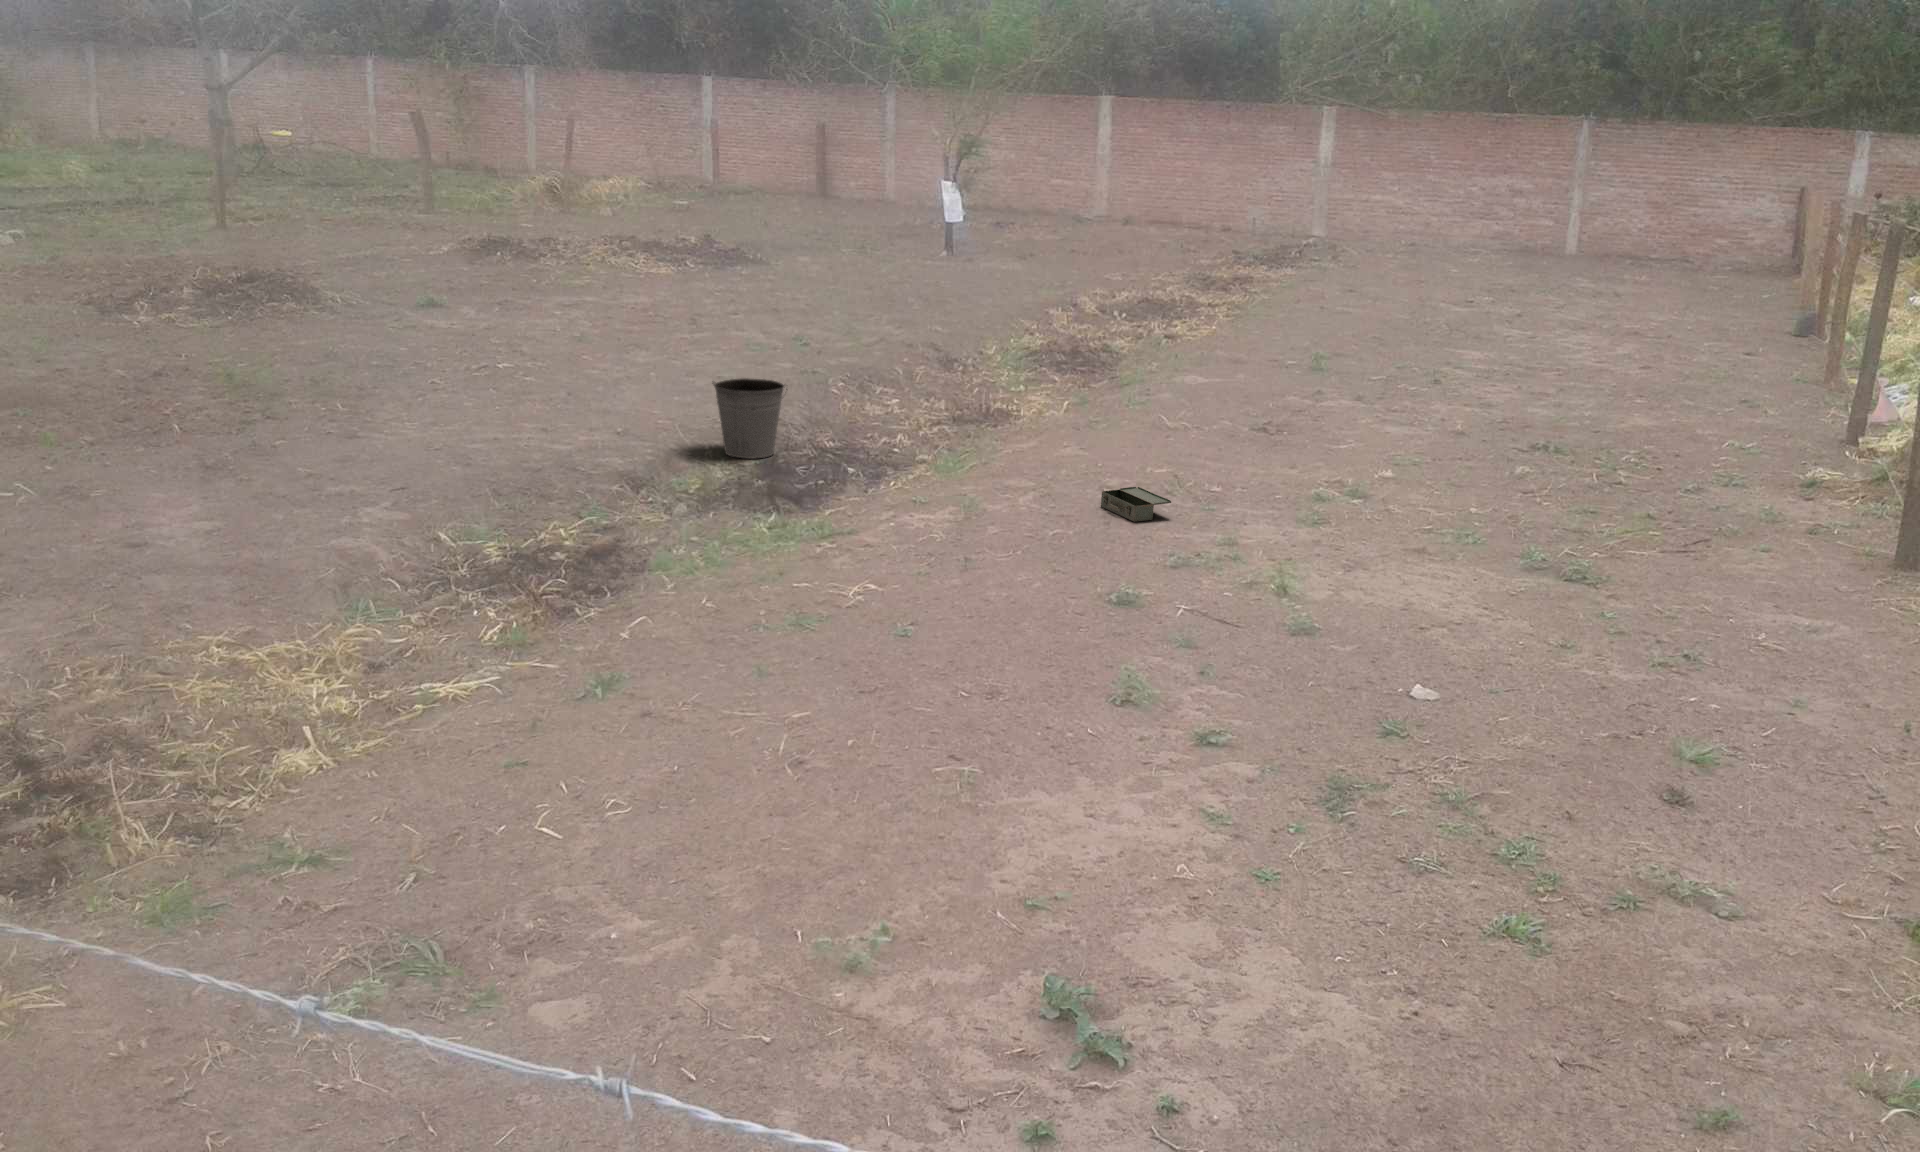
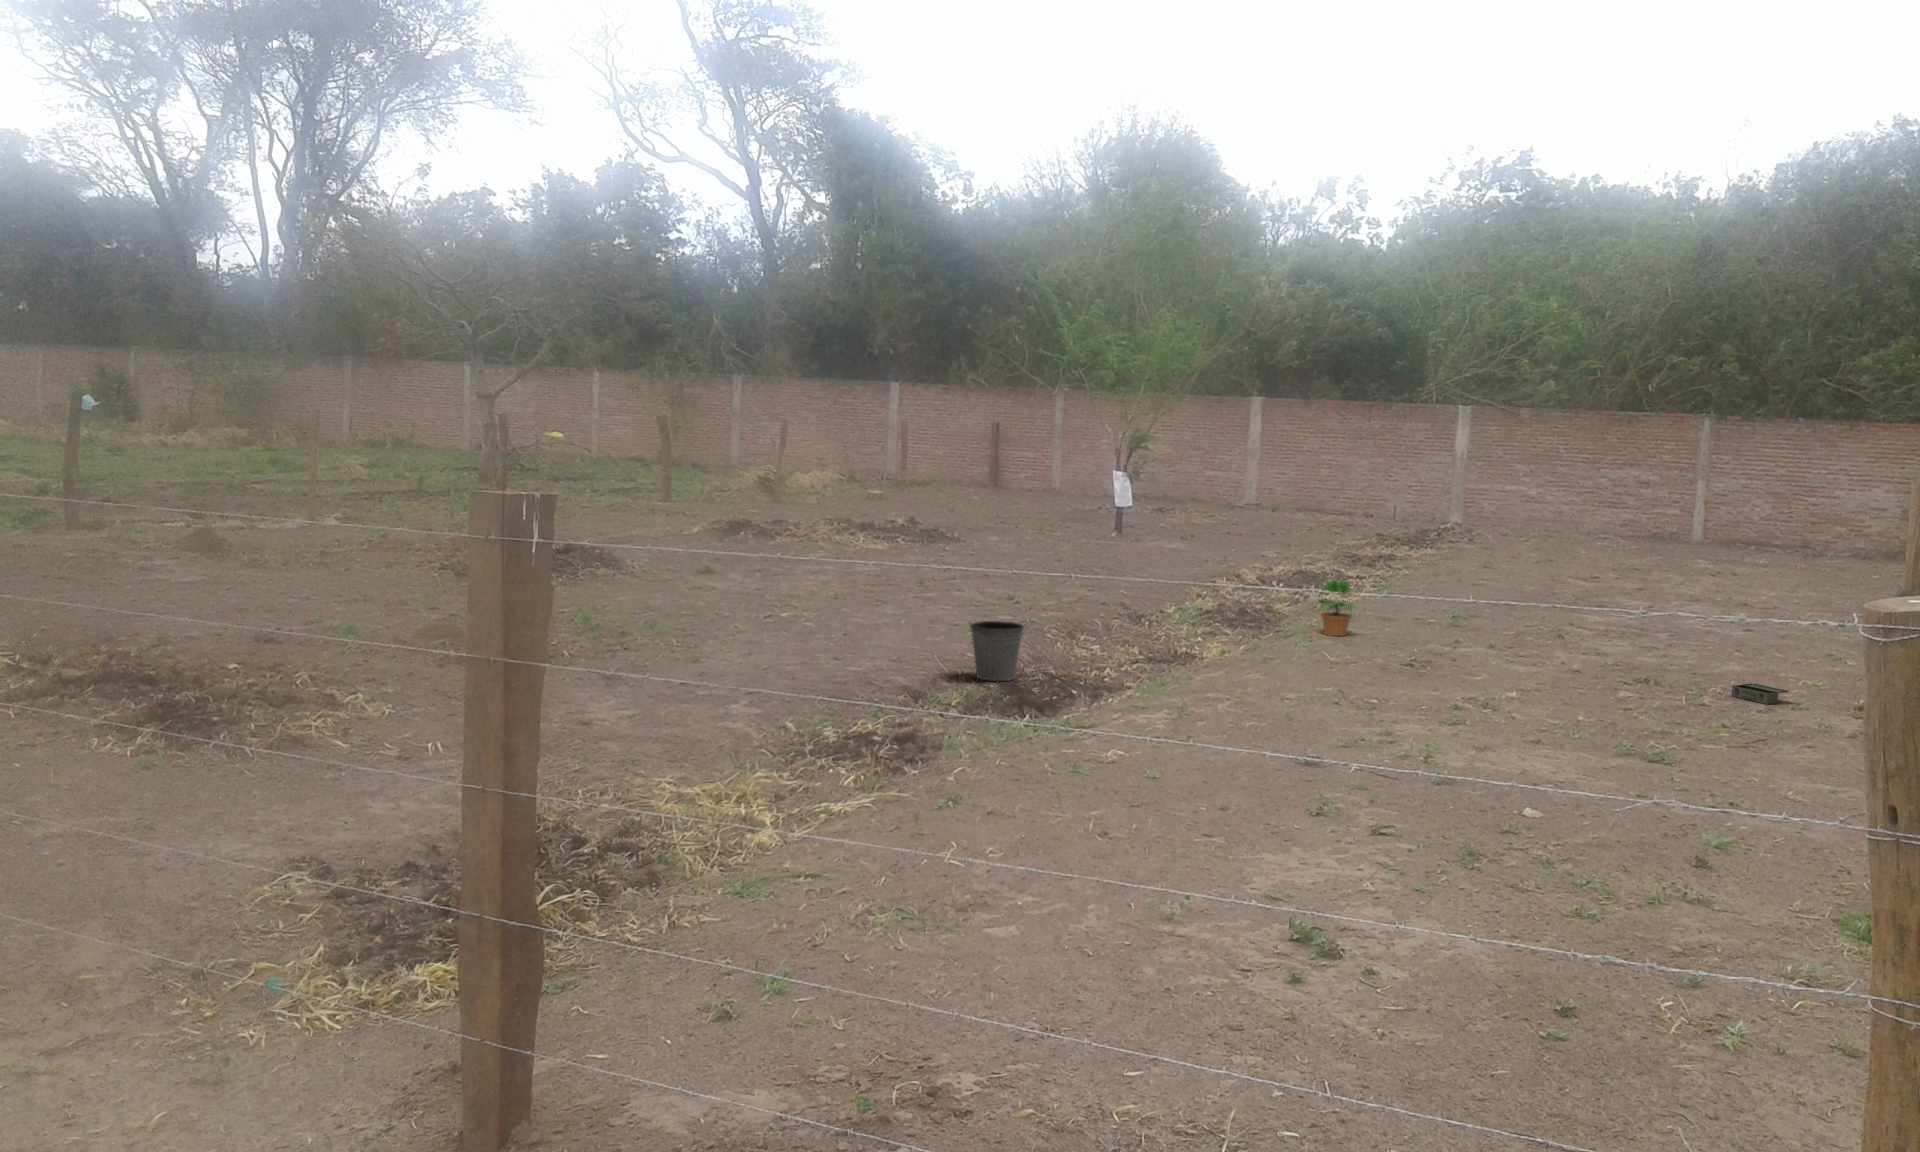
potted plant: none [1157,315,1214,385] -> present [1318,581,1356,636]
toolbox: present [1101,487,1171,522] -> present [1731,684,1788,704]

